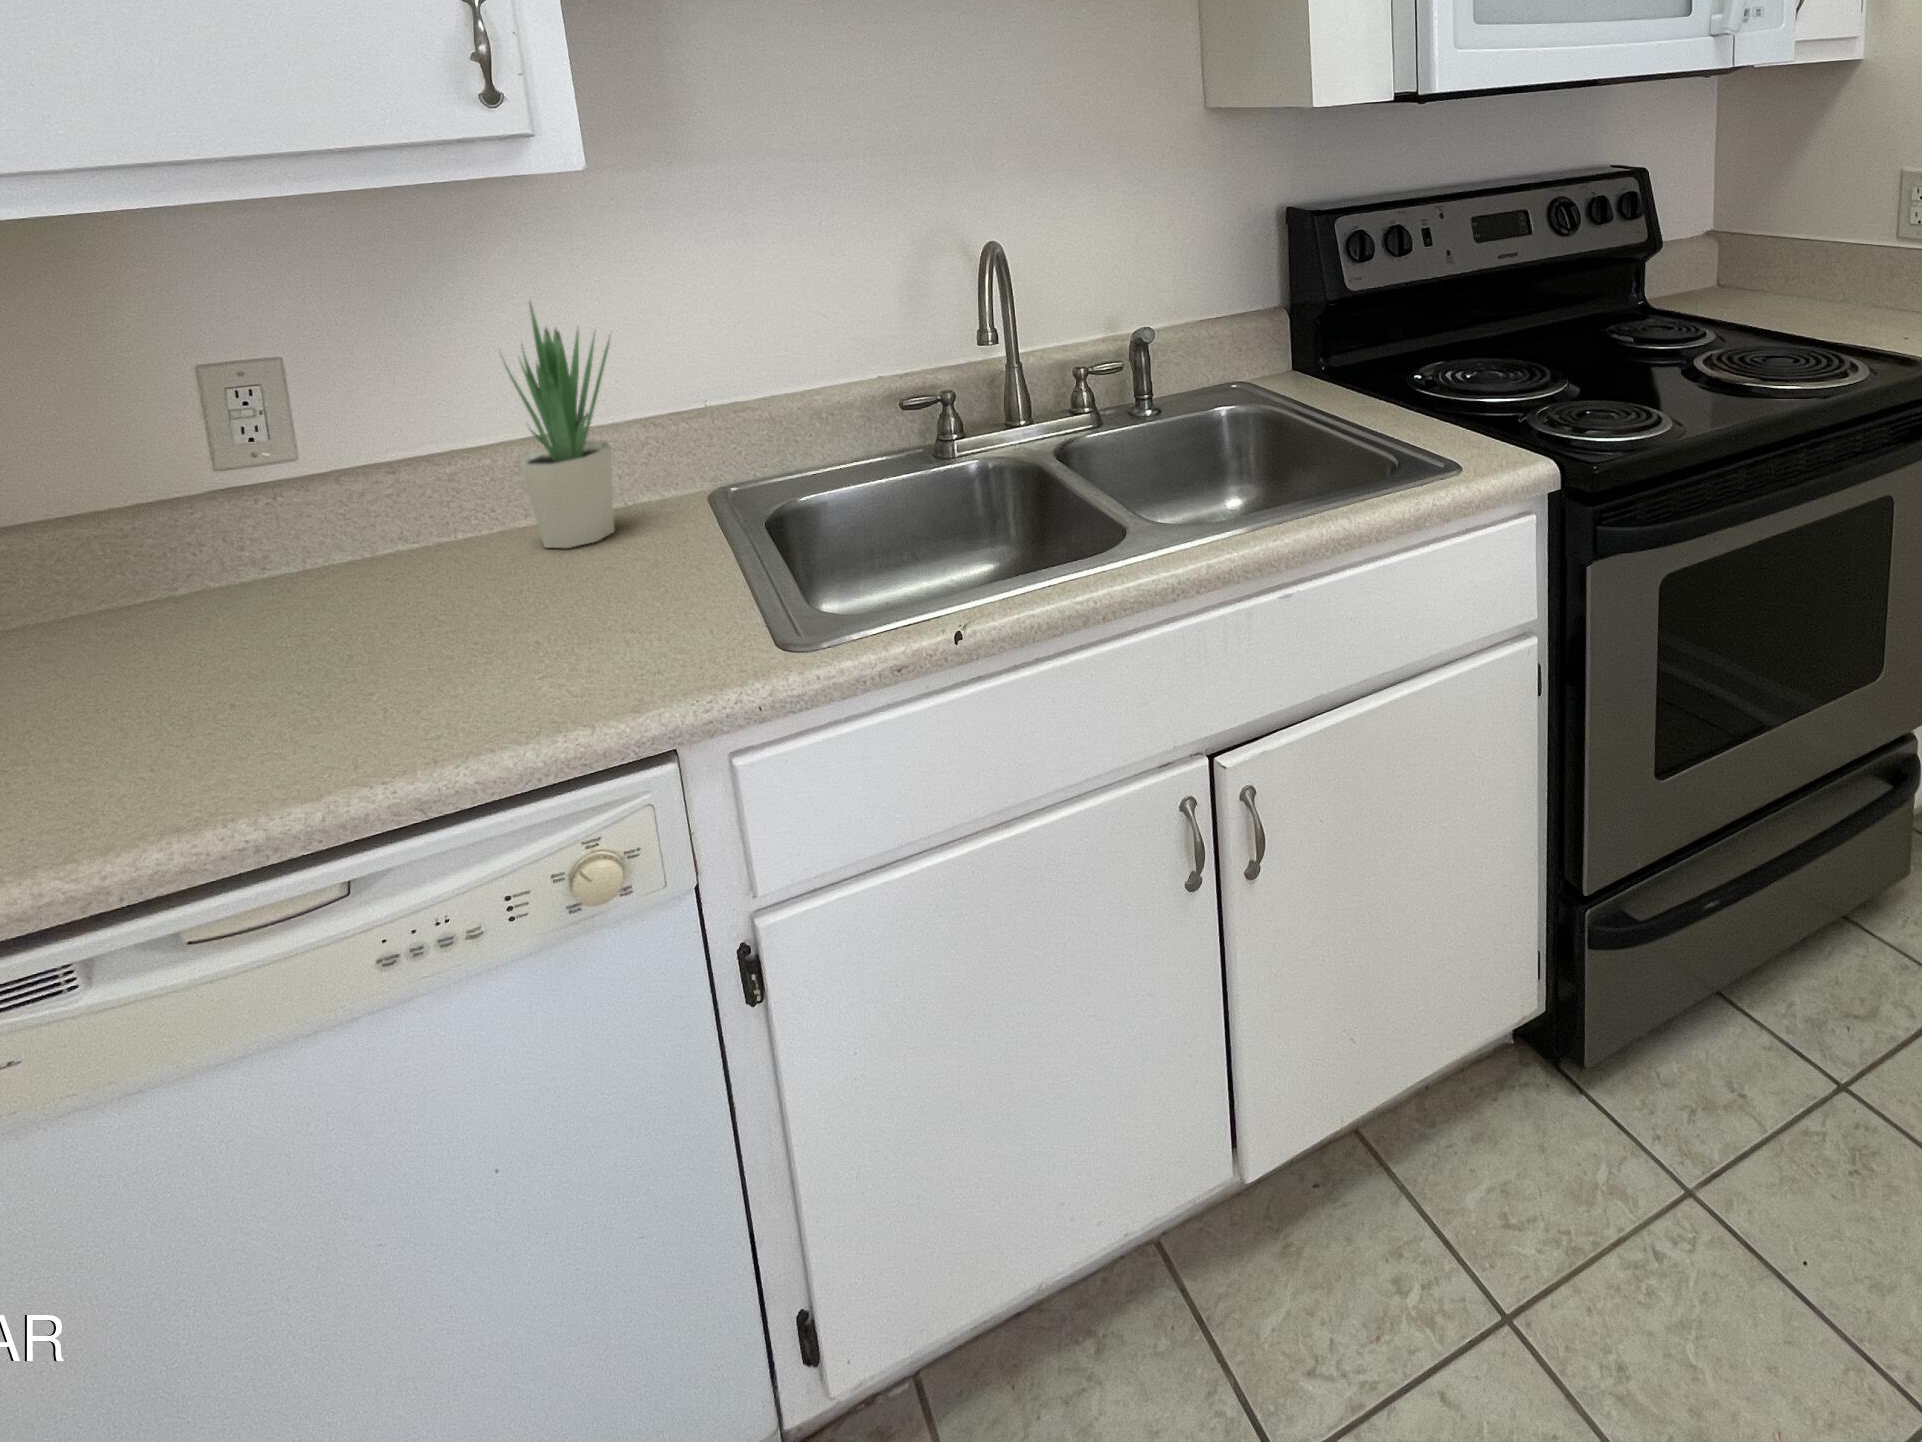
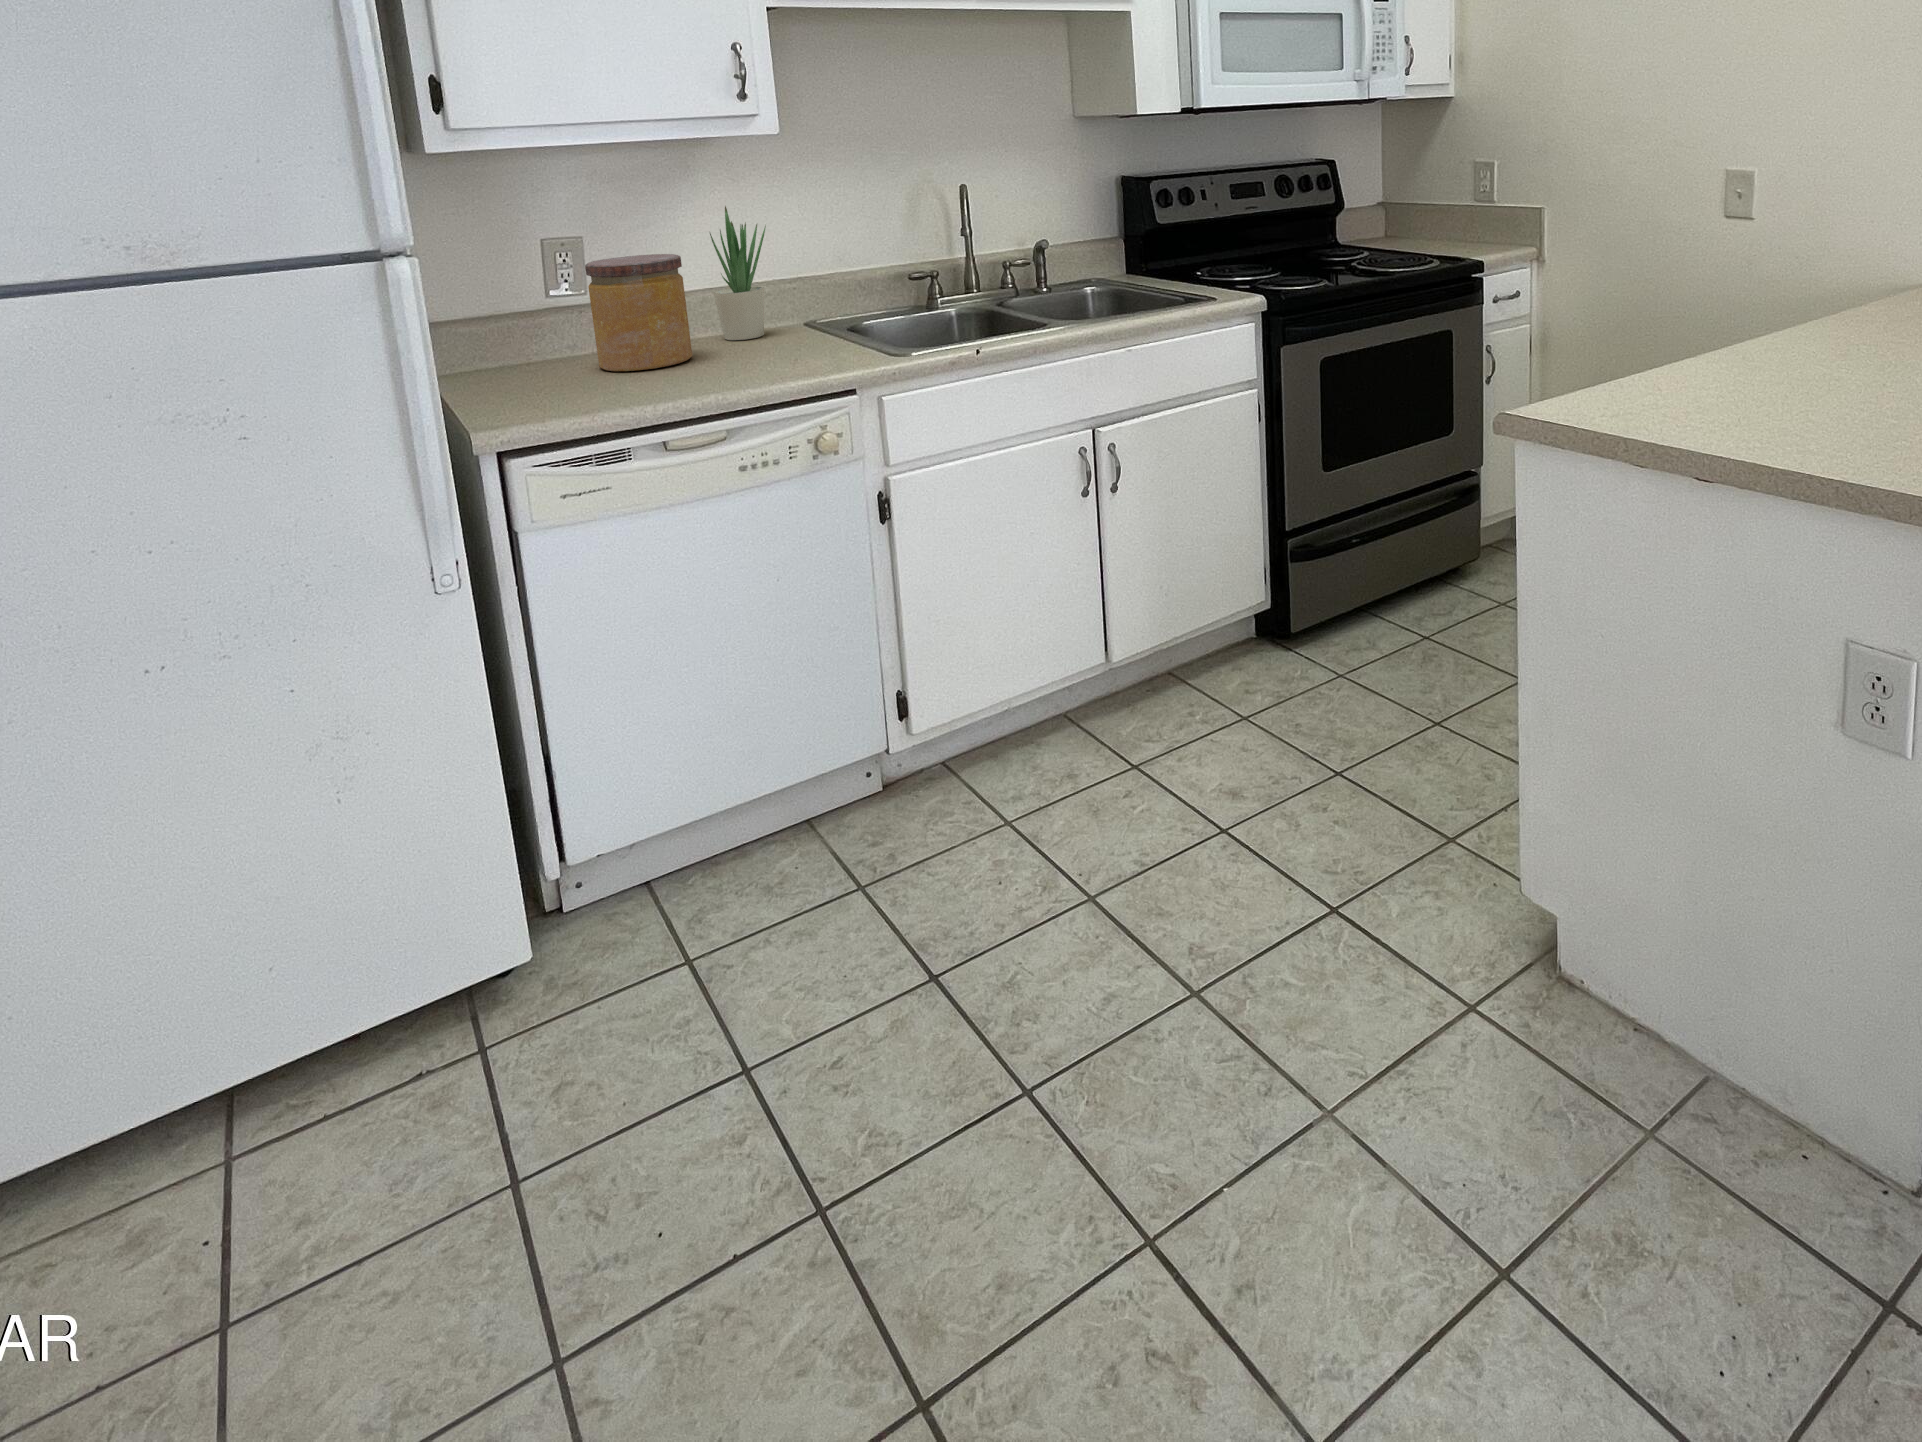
jar: none [179,407,428,664] -> present [585,254,692,371]

